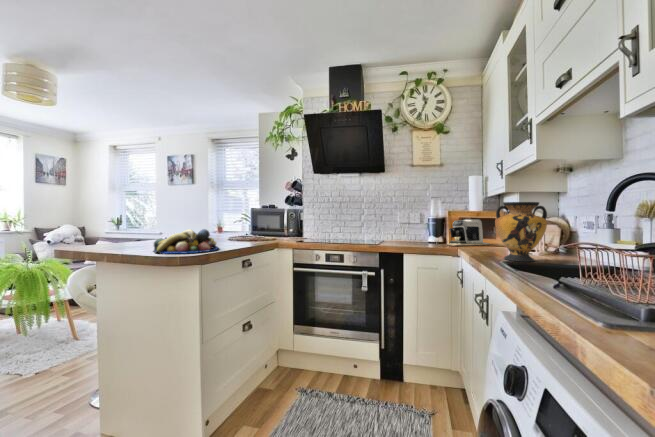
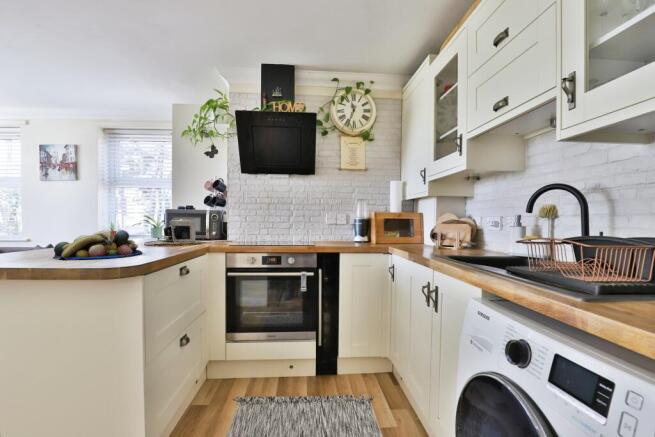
vase: present [495,202,547,262] -> none [423,203,461,253]
coffee maker: present [448,219,490,246] -> present [151,218,201,245]

